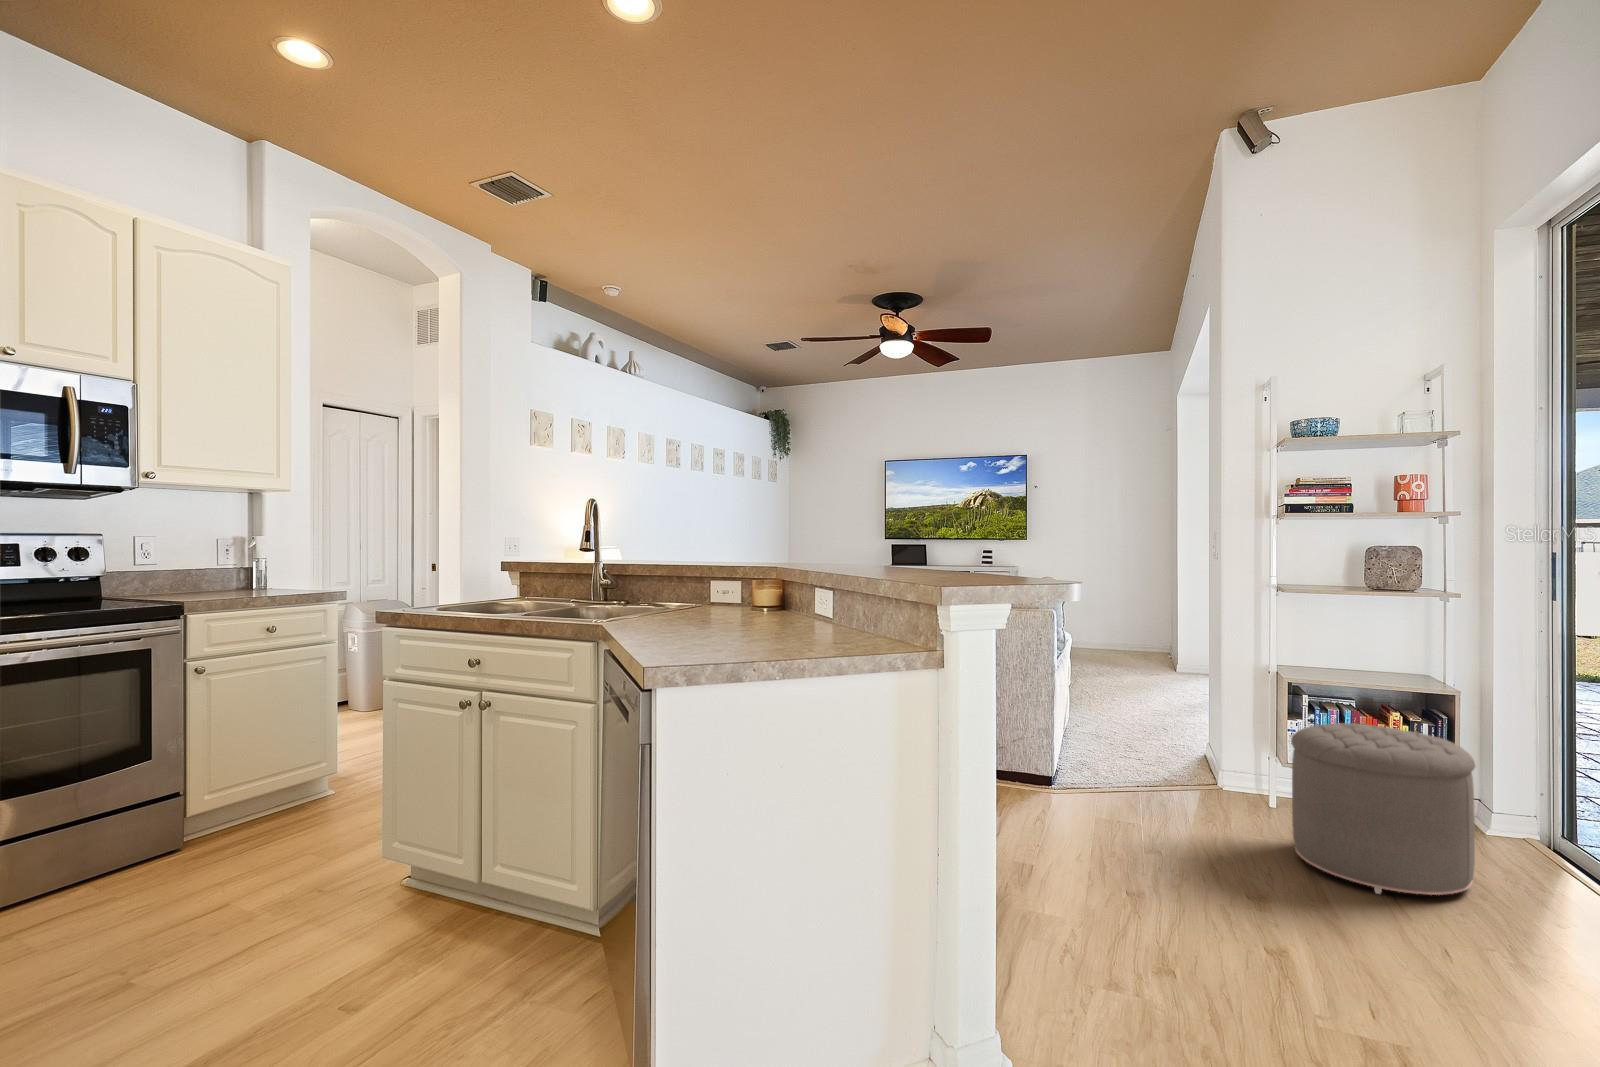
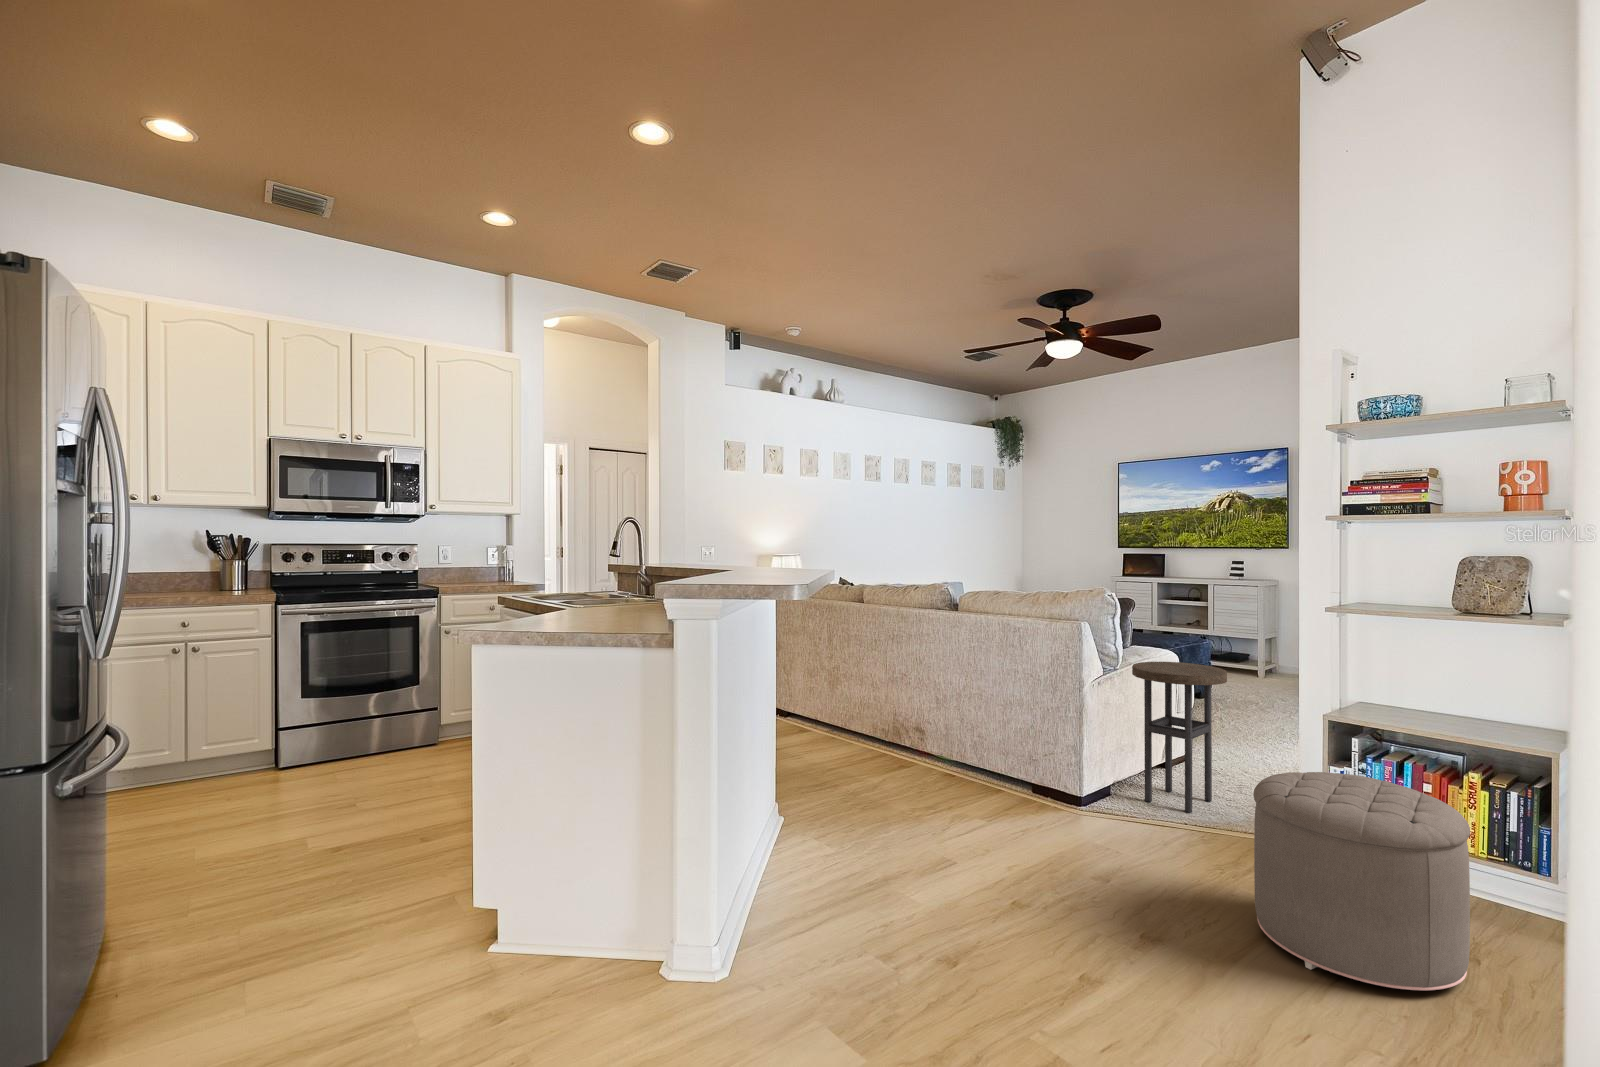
side table: none [1069,642,1153,780] -> present [1132,662,1227,813]

